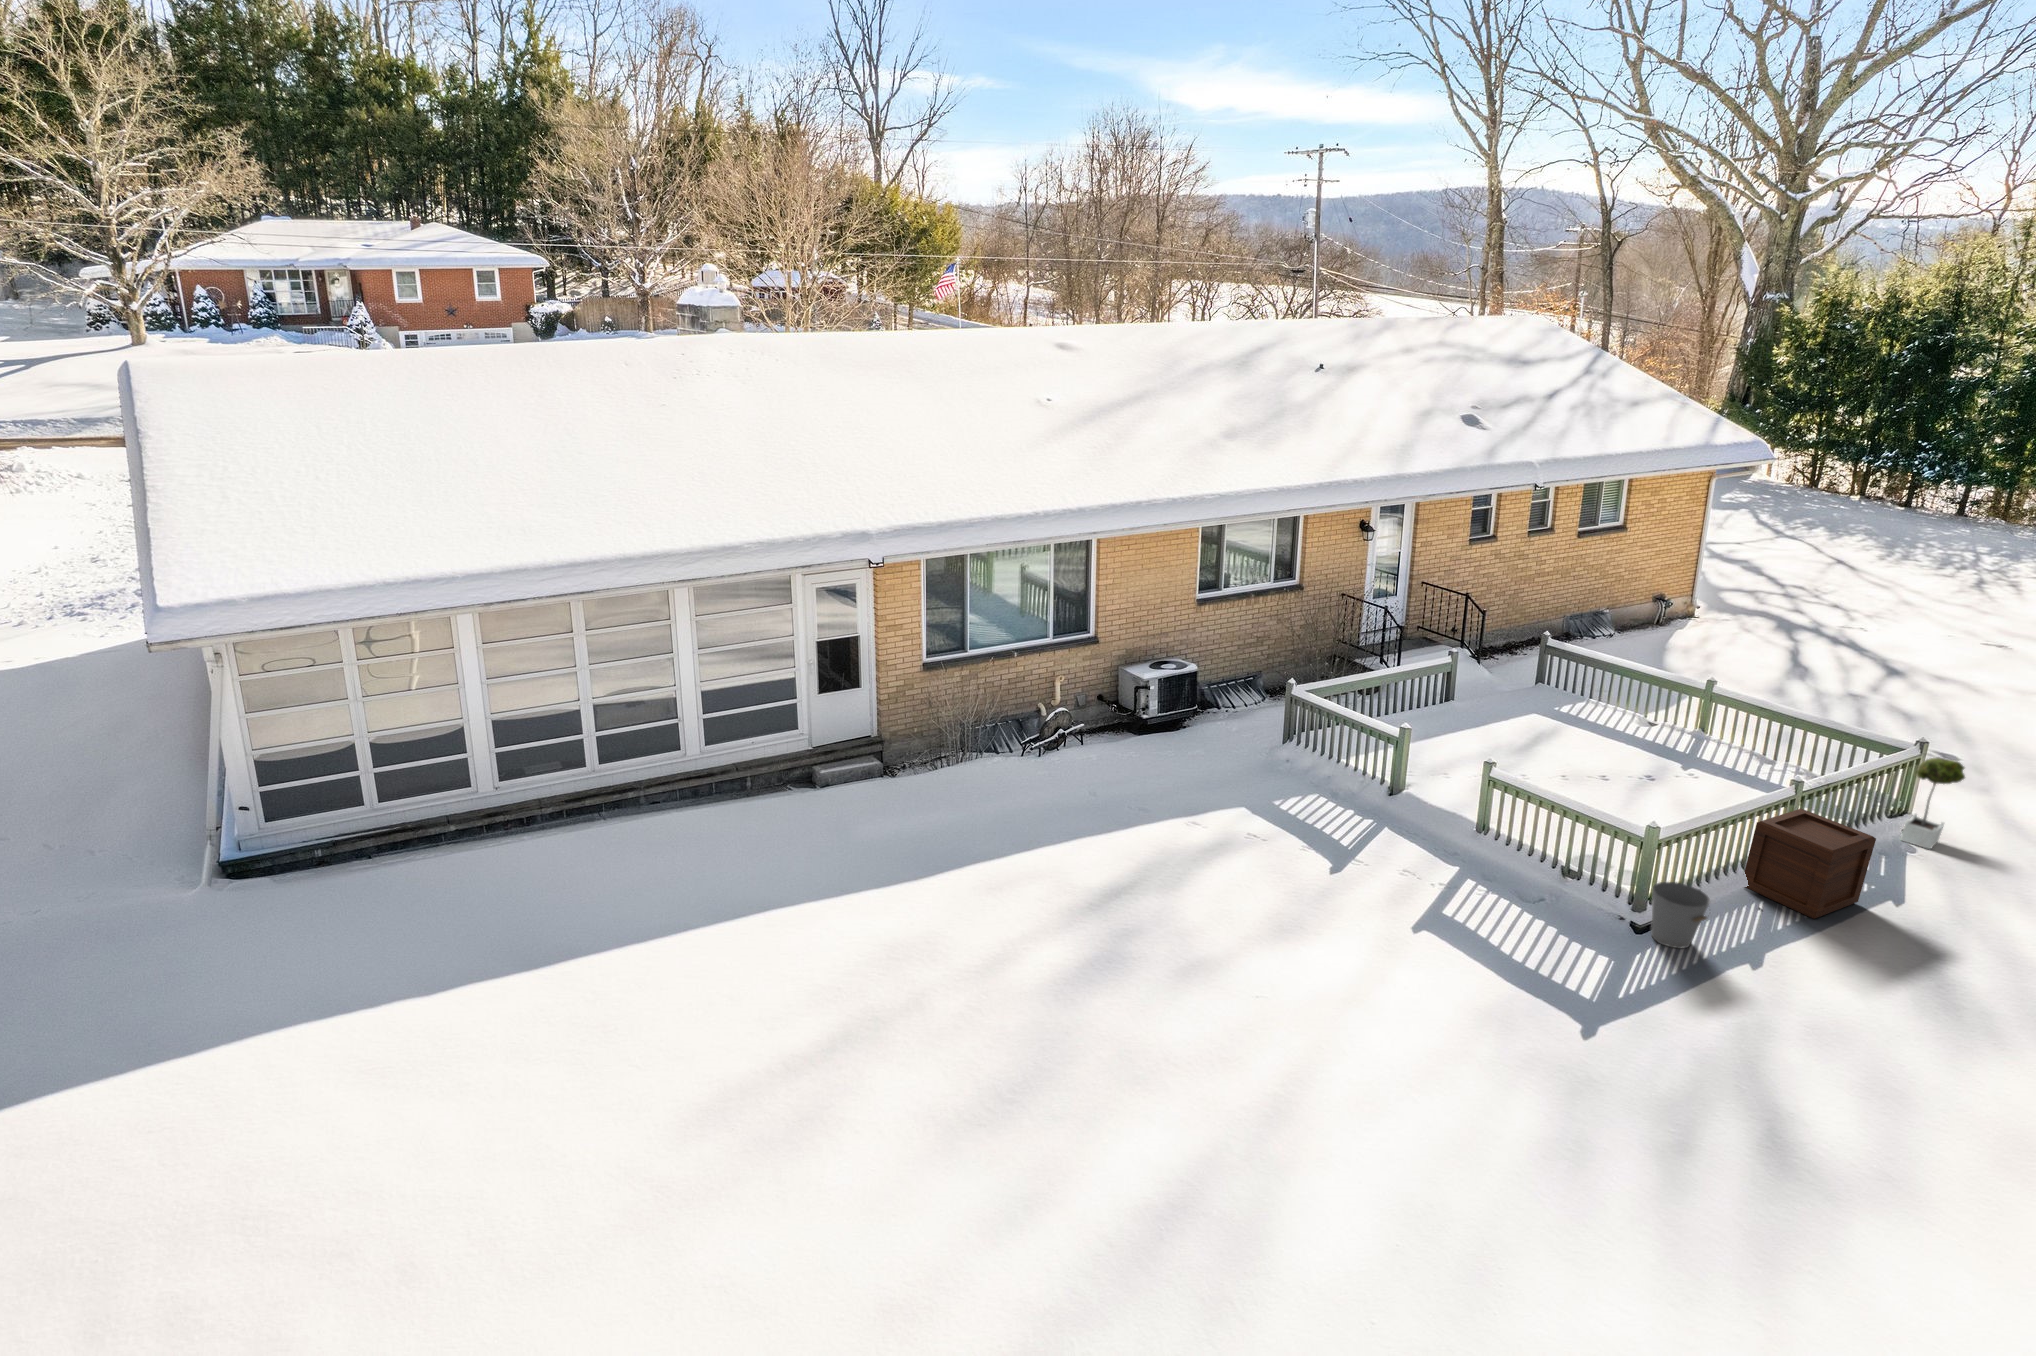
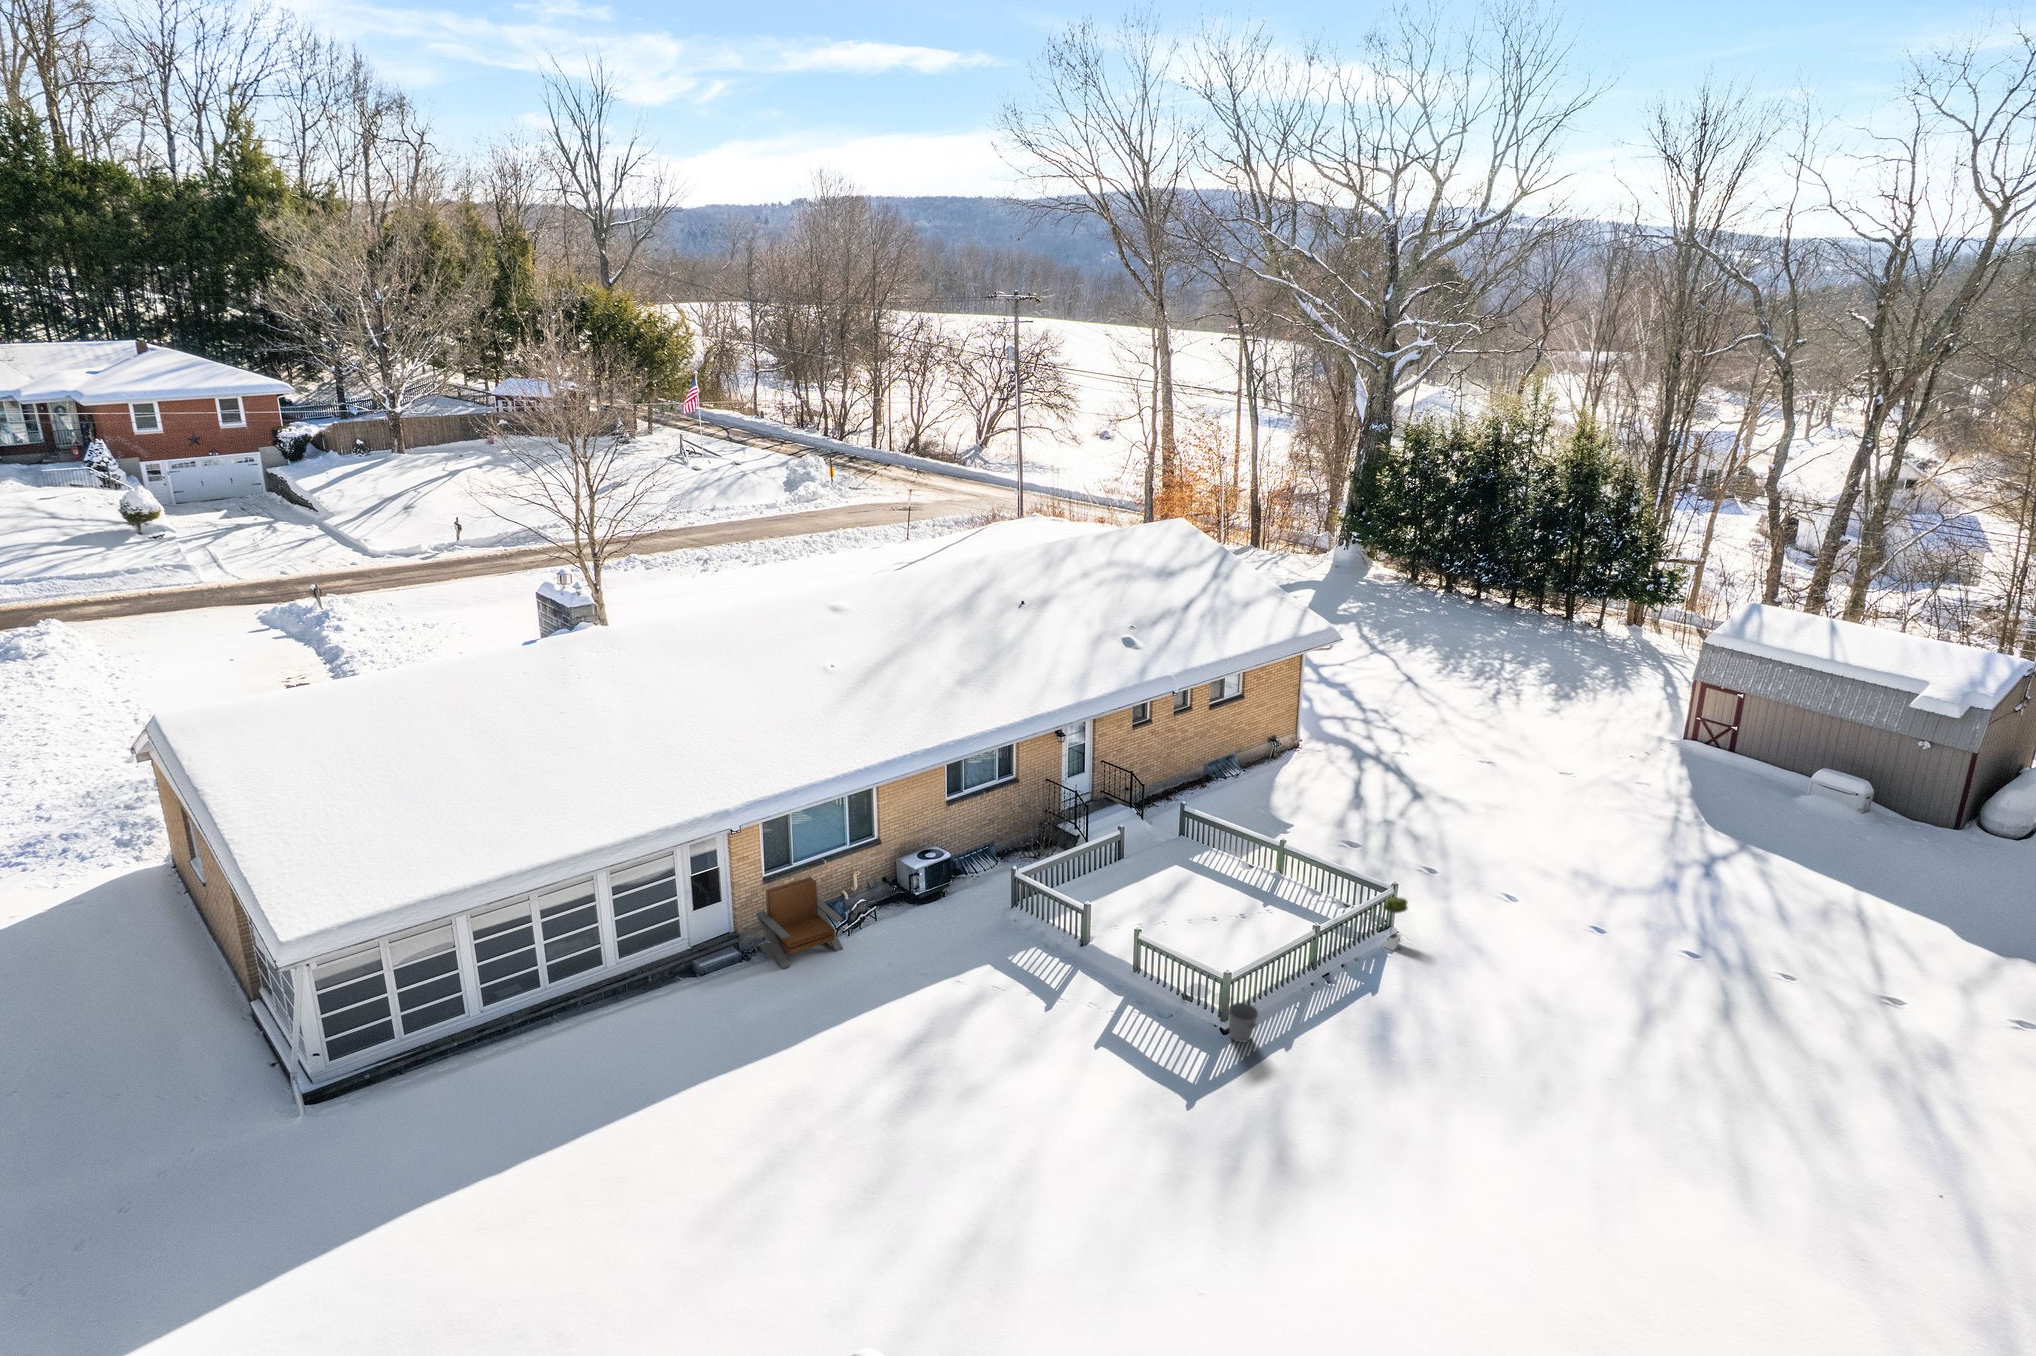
lounge chair: none [905,666,1027,785] -> present [756,877,843,969]
wooden crate: present [1744,809,1876,919] -> none [1284,942,1352,1012]

